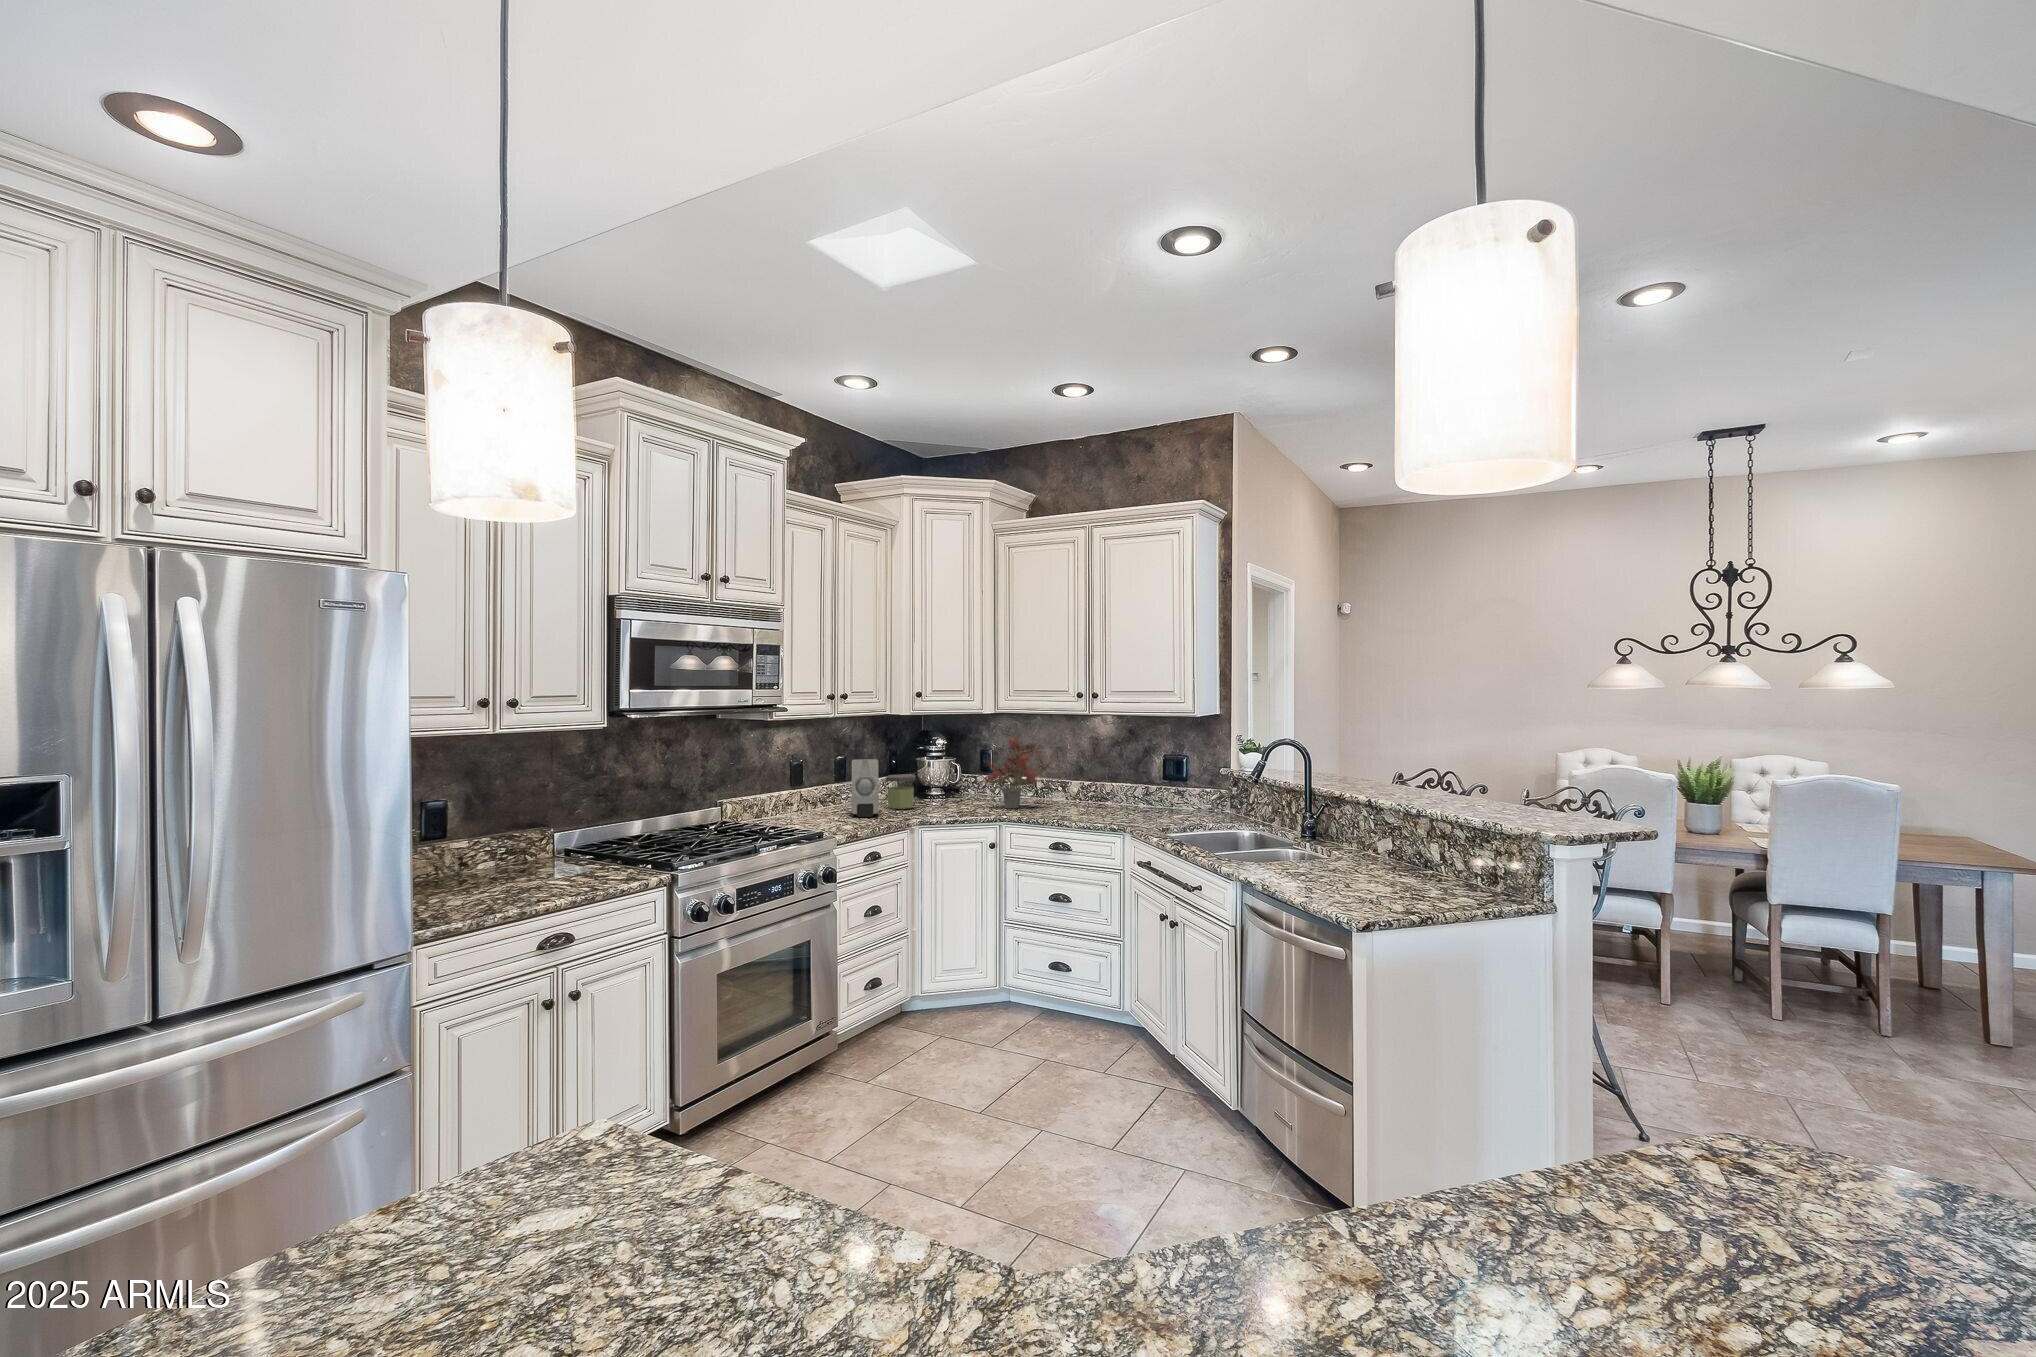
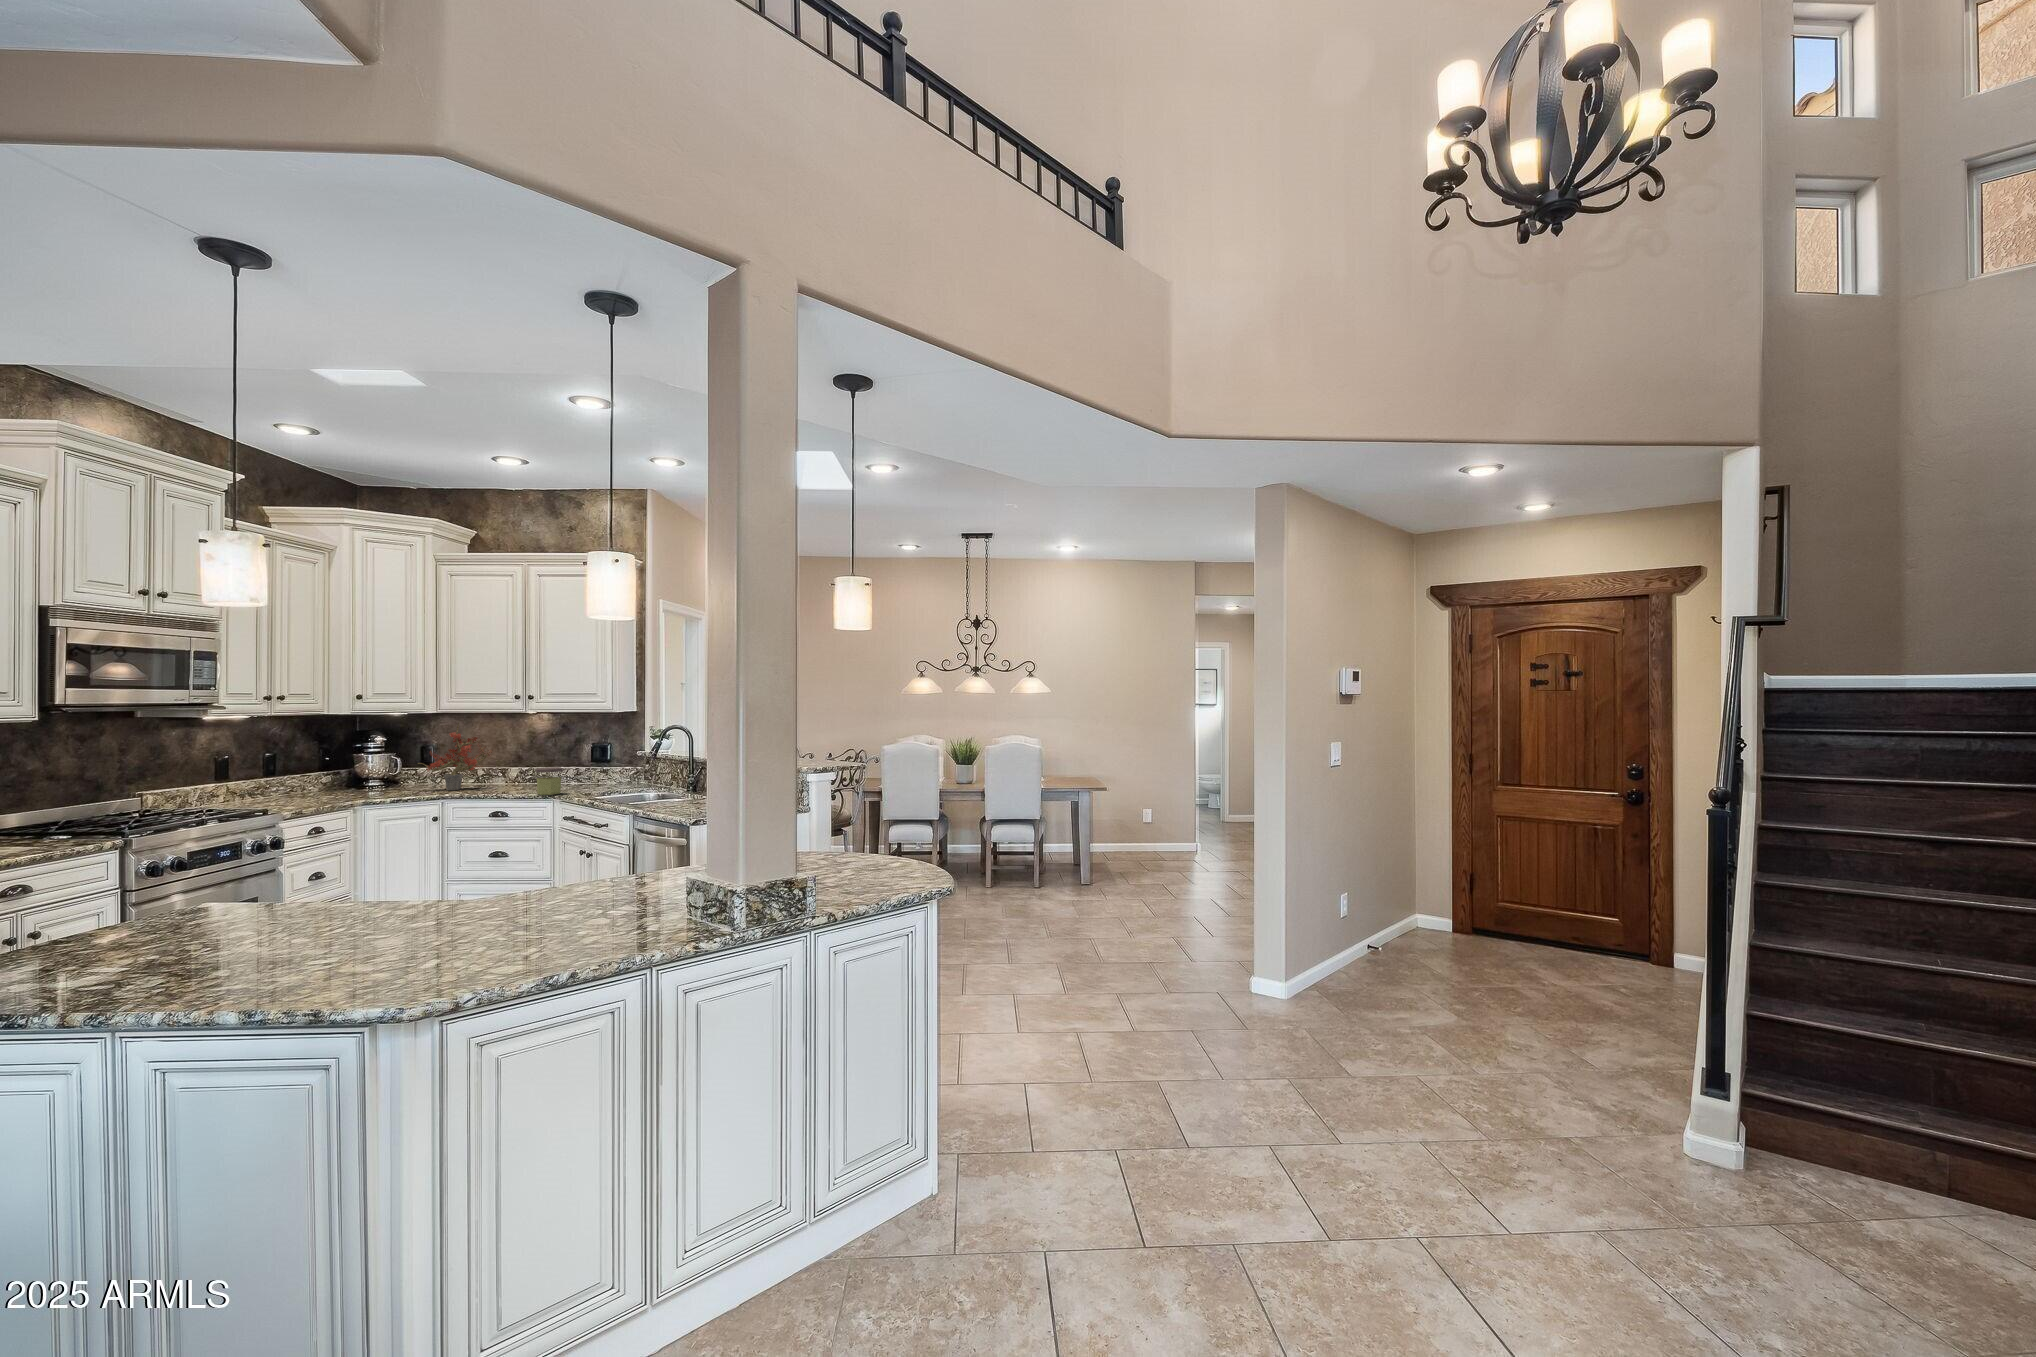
soap dispenser: present [852,759,879,817] -> none [288,752,319,802]
jar: present [886,774,916,809] -> present [535,767,563,795]

